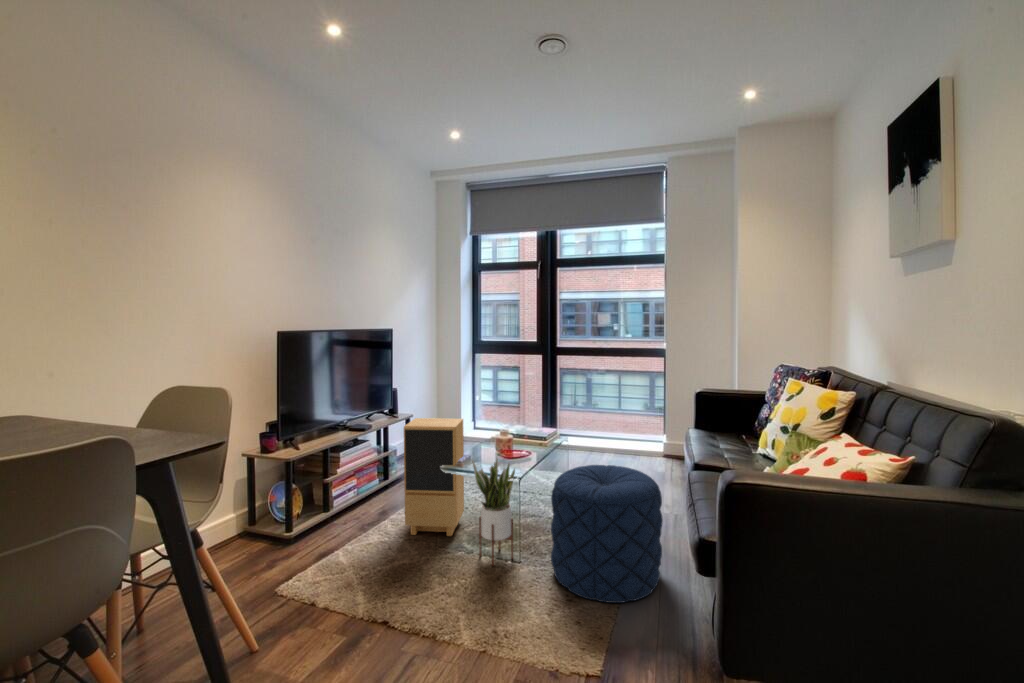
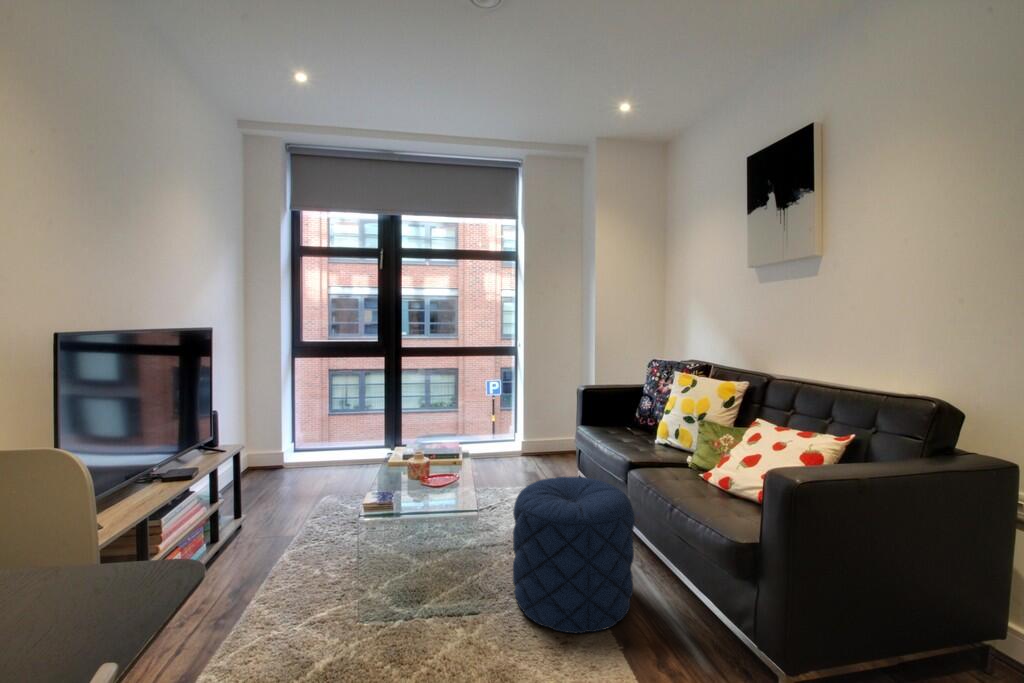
speaker: present [404,418,464,536] -> none [295,445,374,616]
potted plant: present [472,458,515,566] -> none [417,489,465,627]

